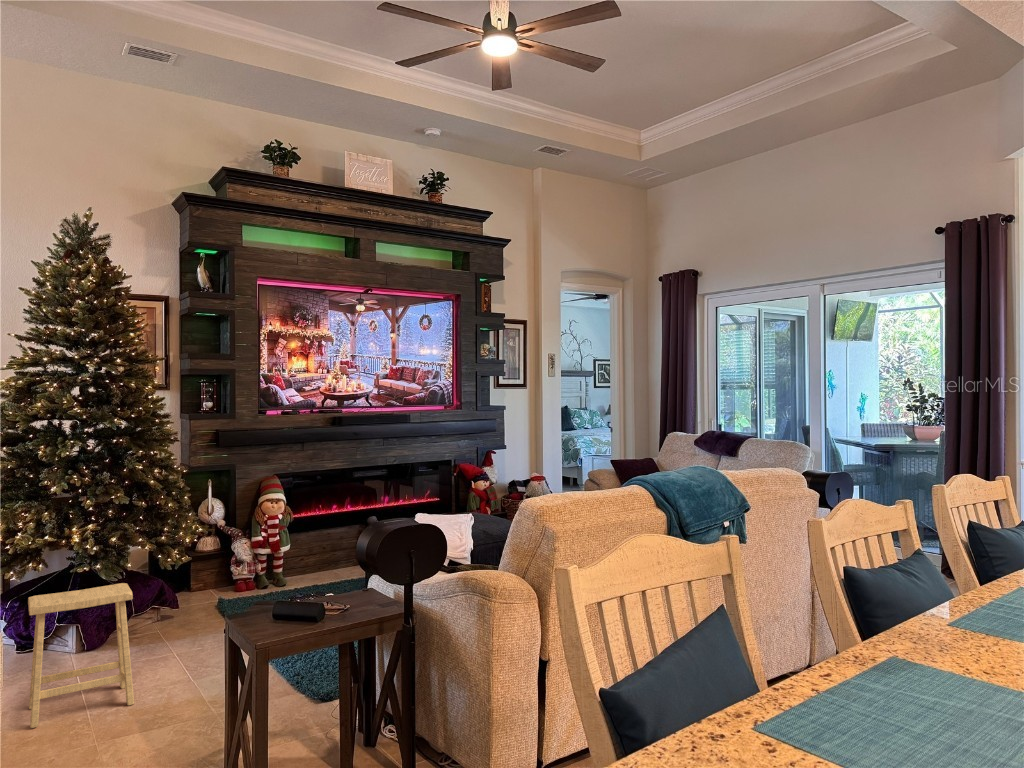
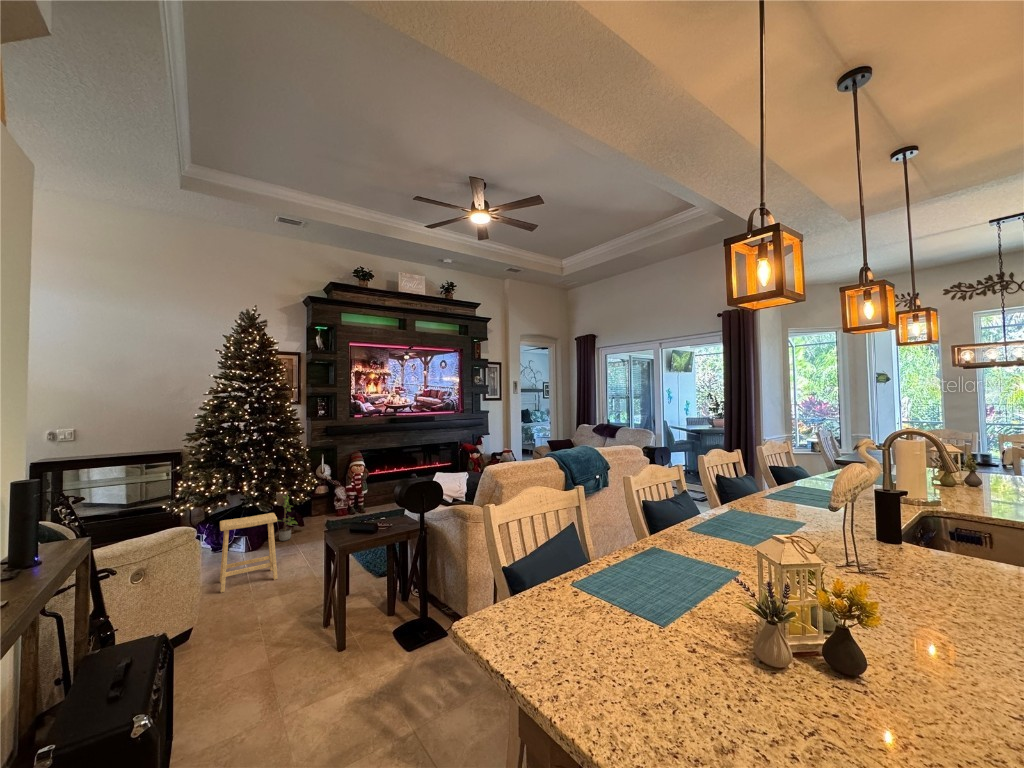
potted plant: none [127,543,171,633] -> present [277,494,298,541]

